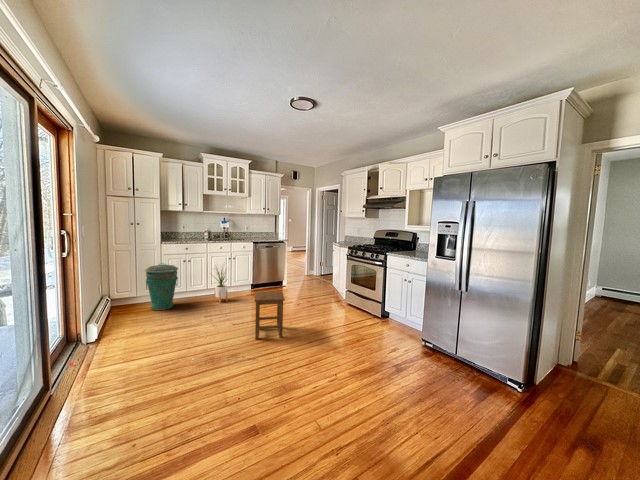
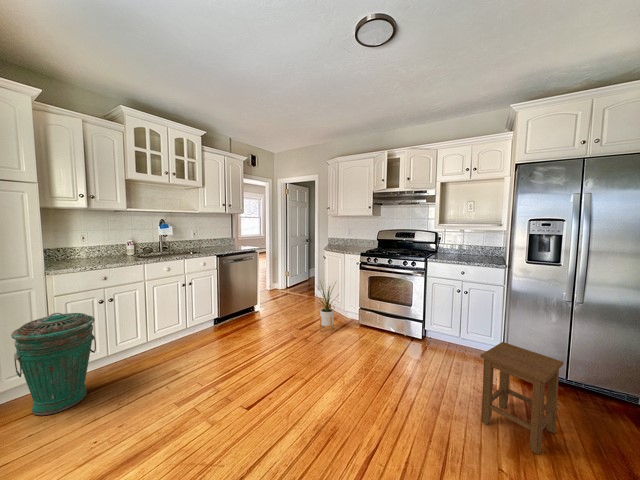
house plant: present [215,267,227,303] -> present [316,282,336,333]
stool: present [255,291,285,339] -> present [480,342,563,455]

